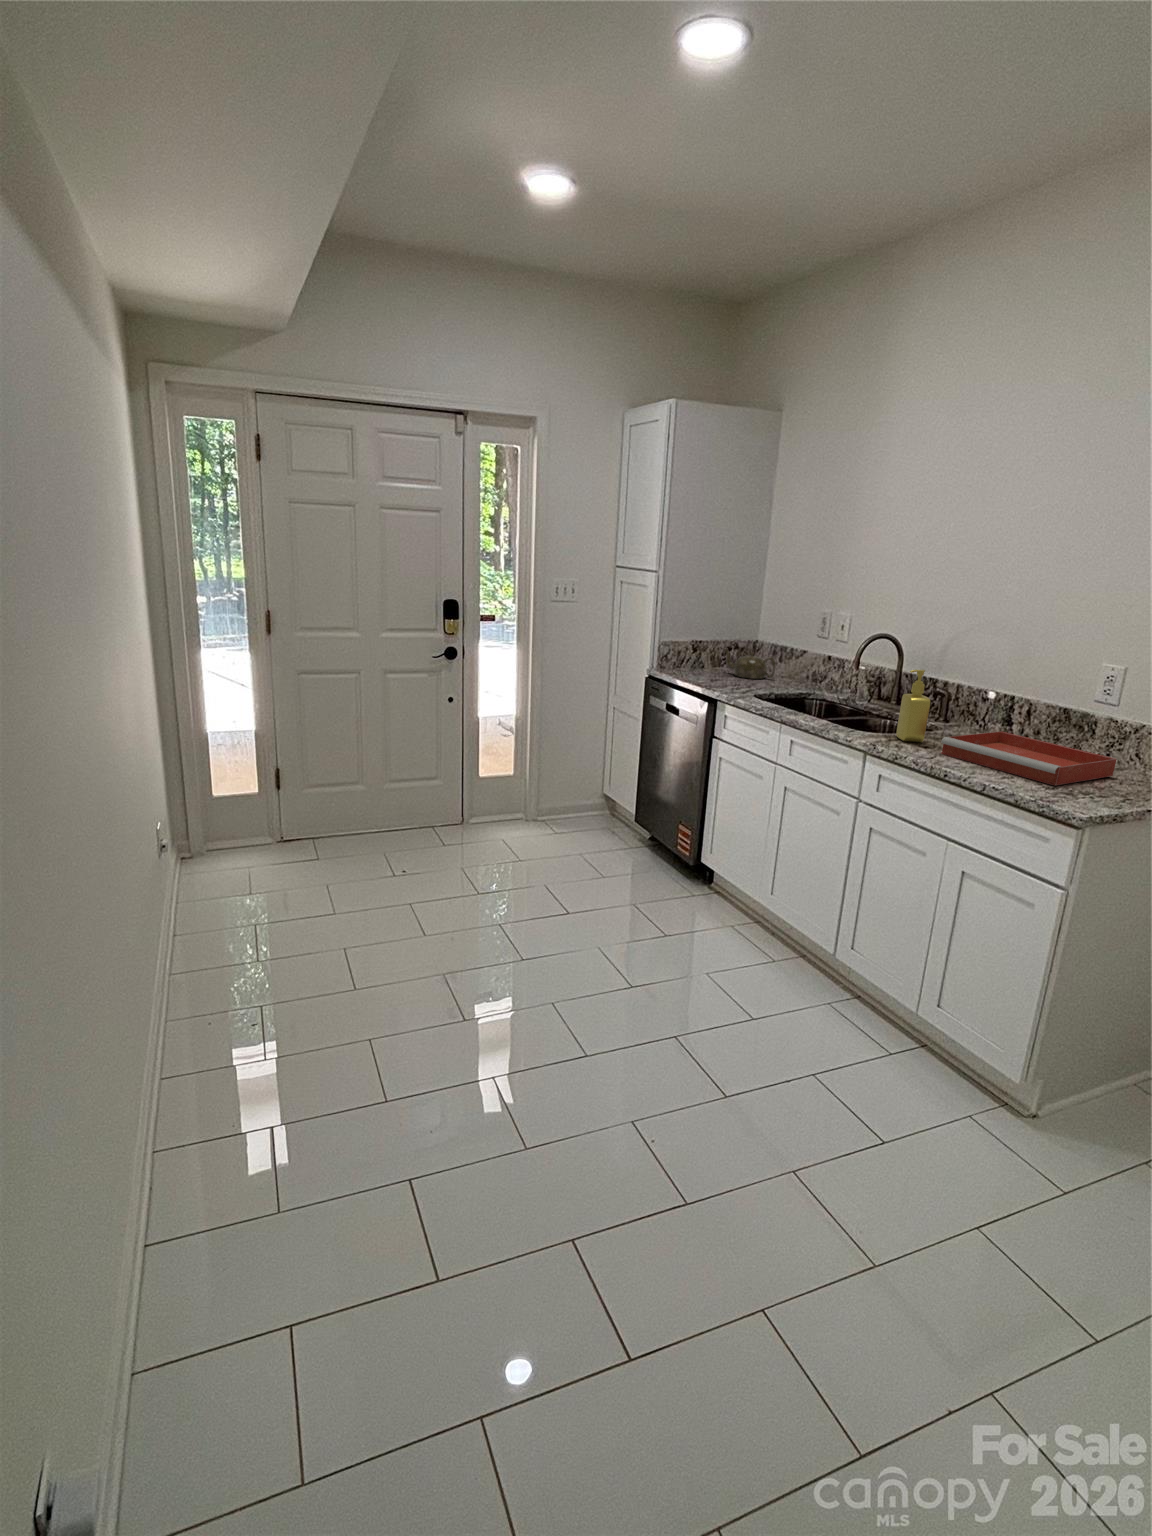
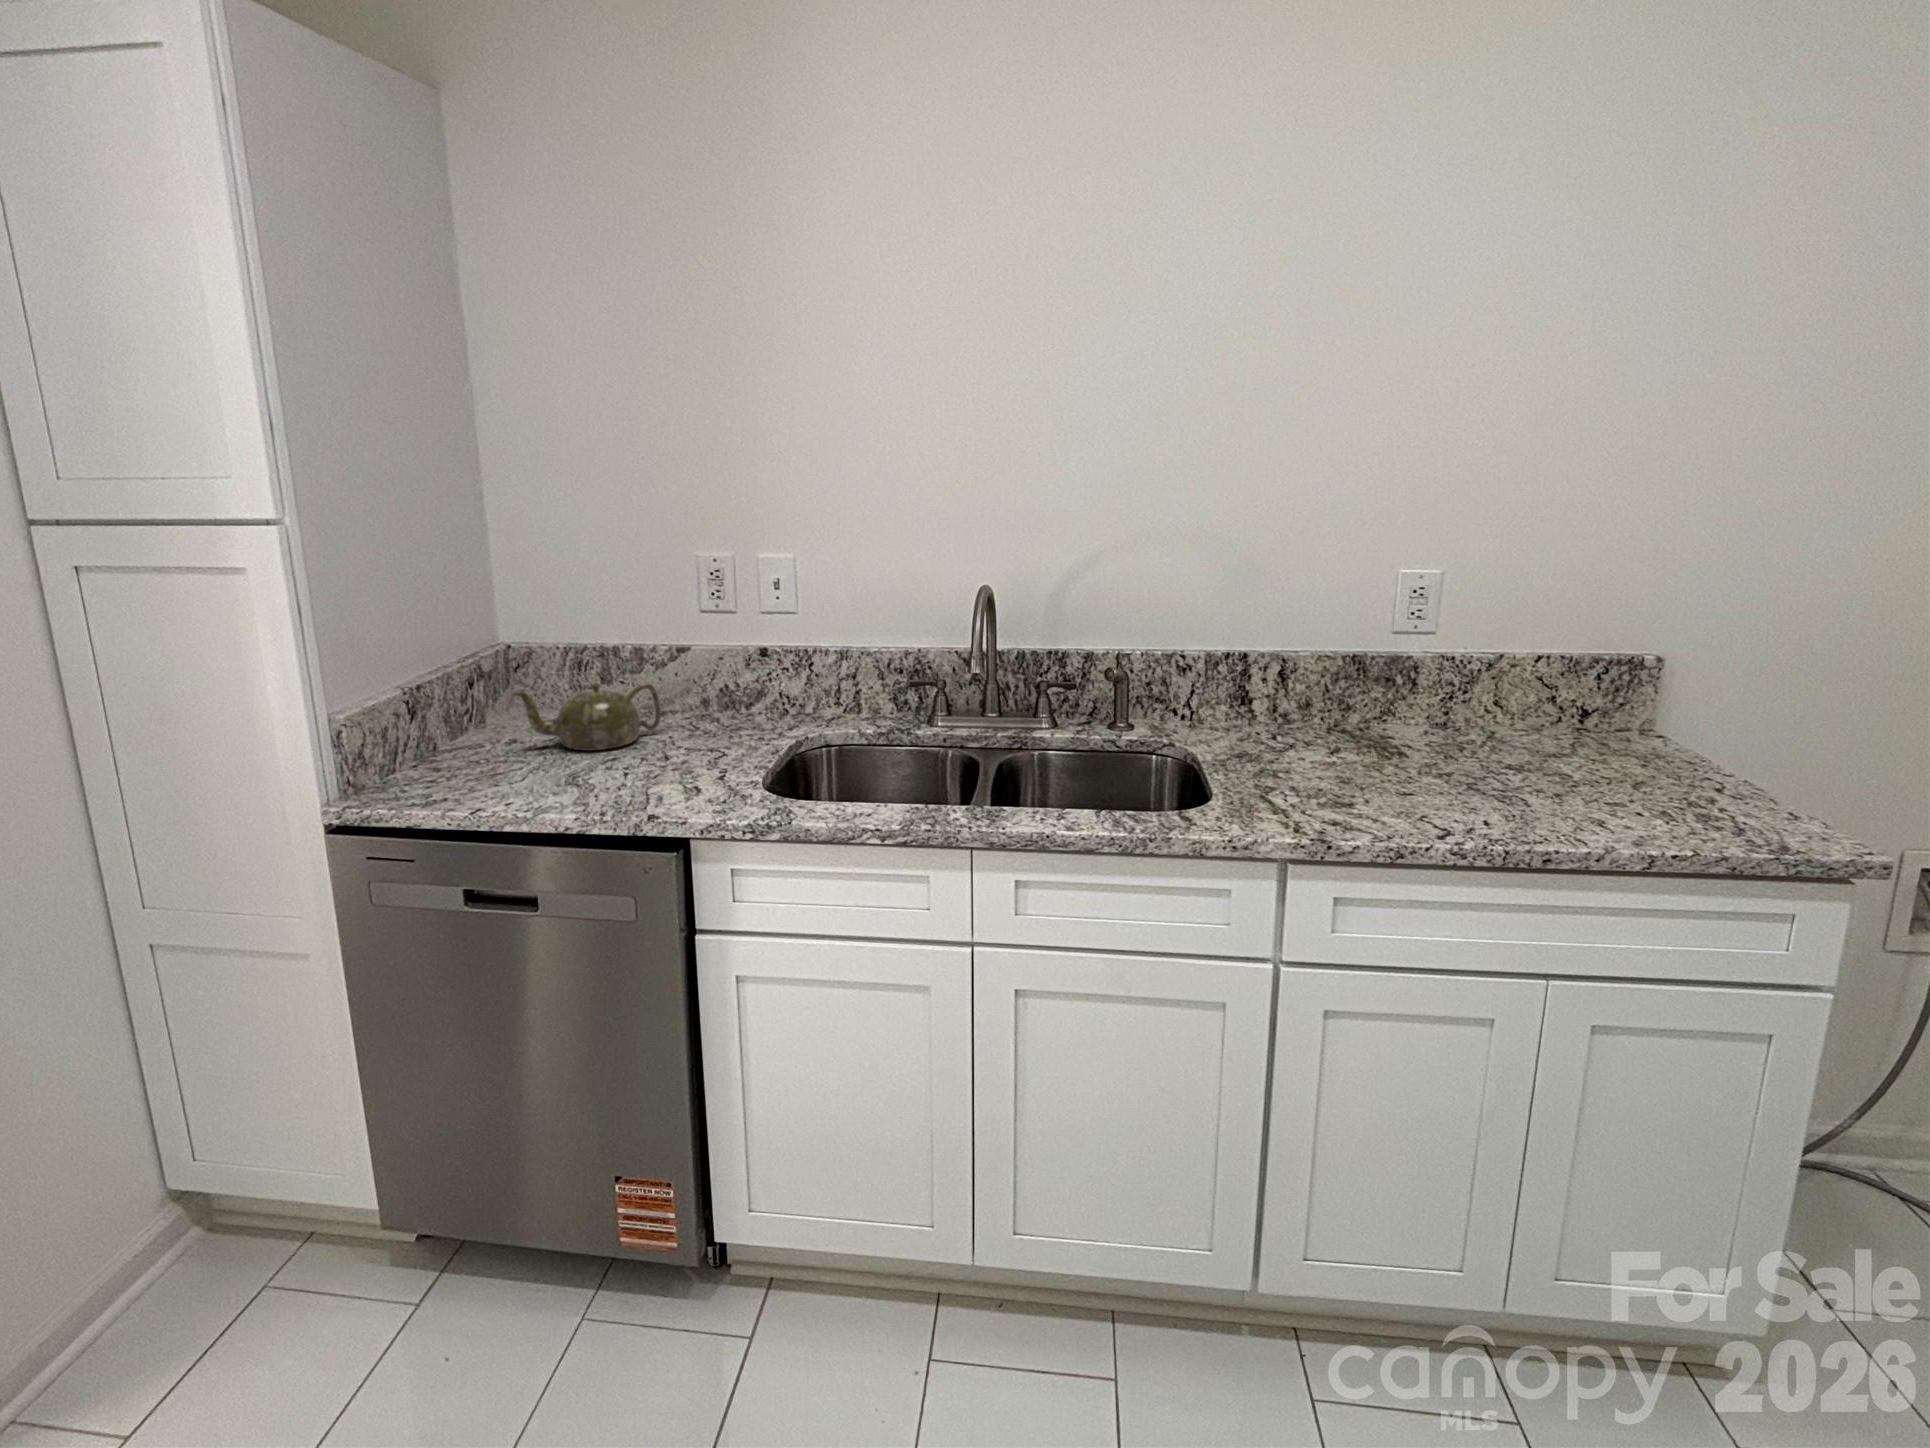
soap dispenser: present [896,670,930,742] -> none [1257,652,1337,806]
tray: present [941,731,1117,785] -> none [1335,722,1652,810]

